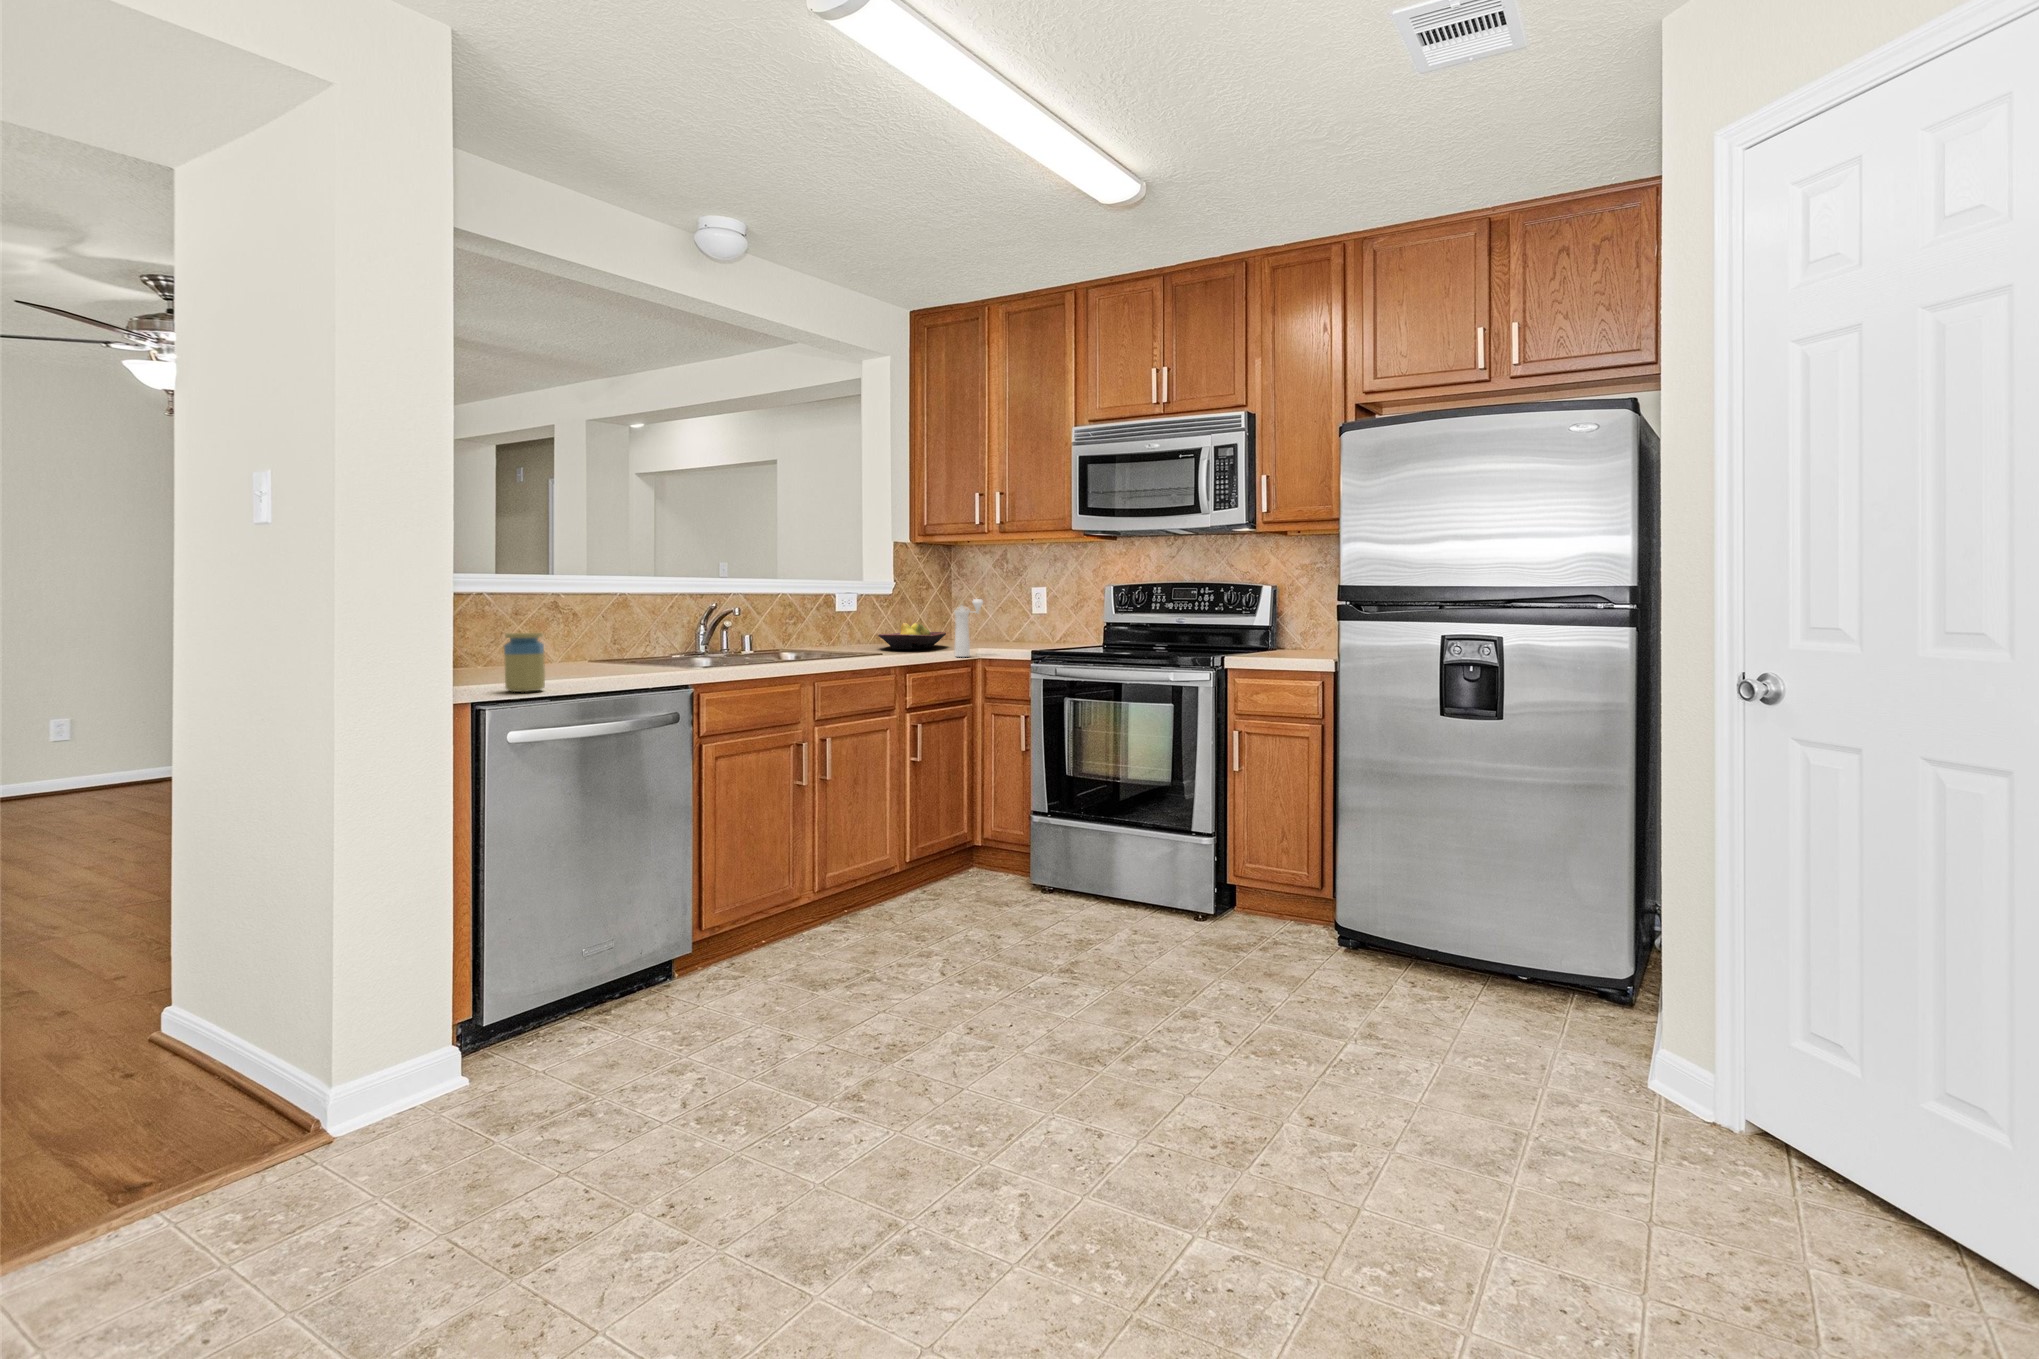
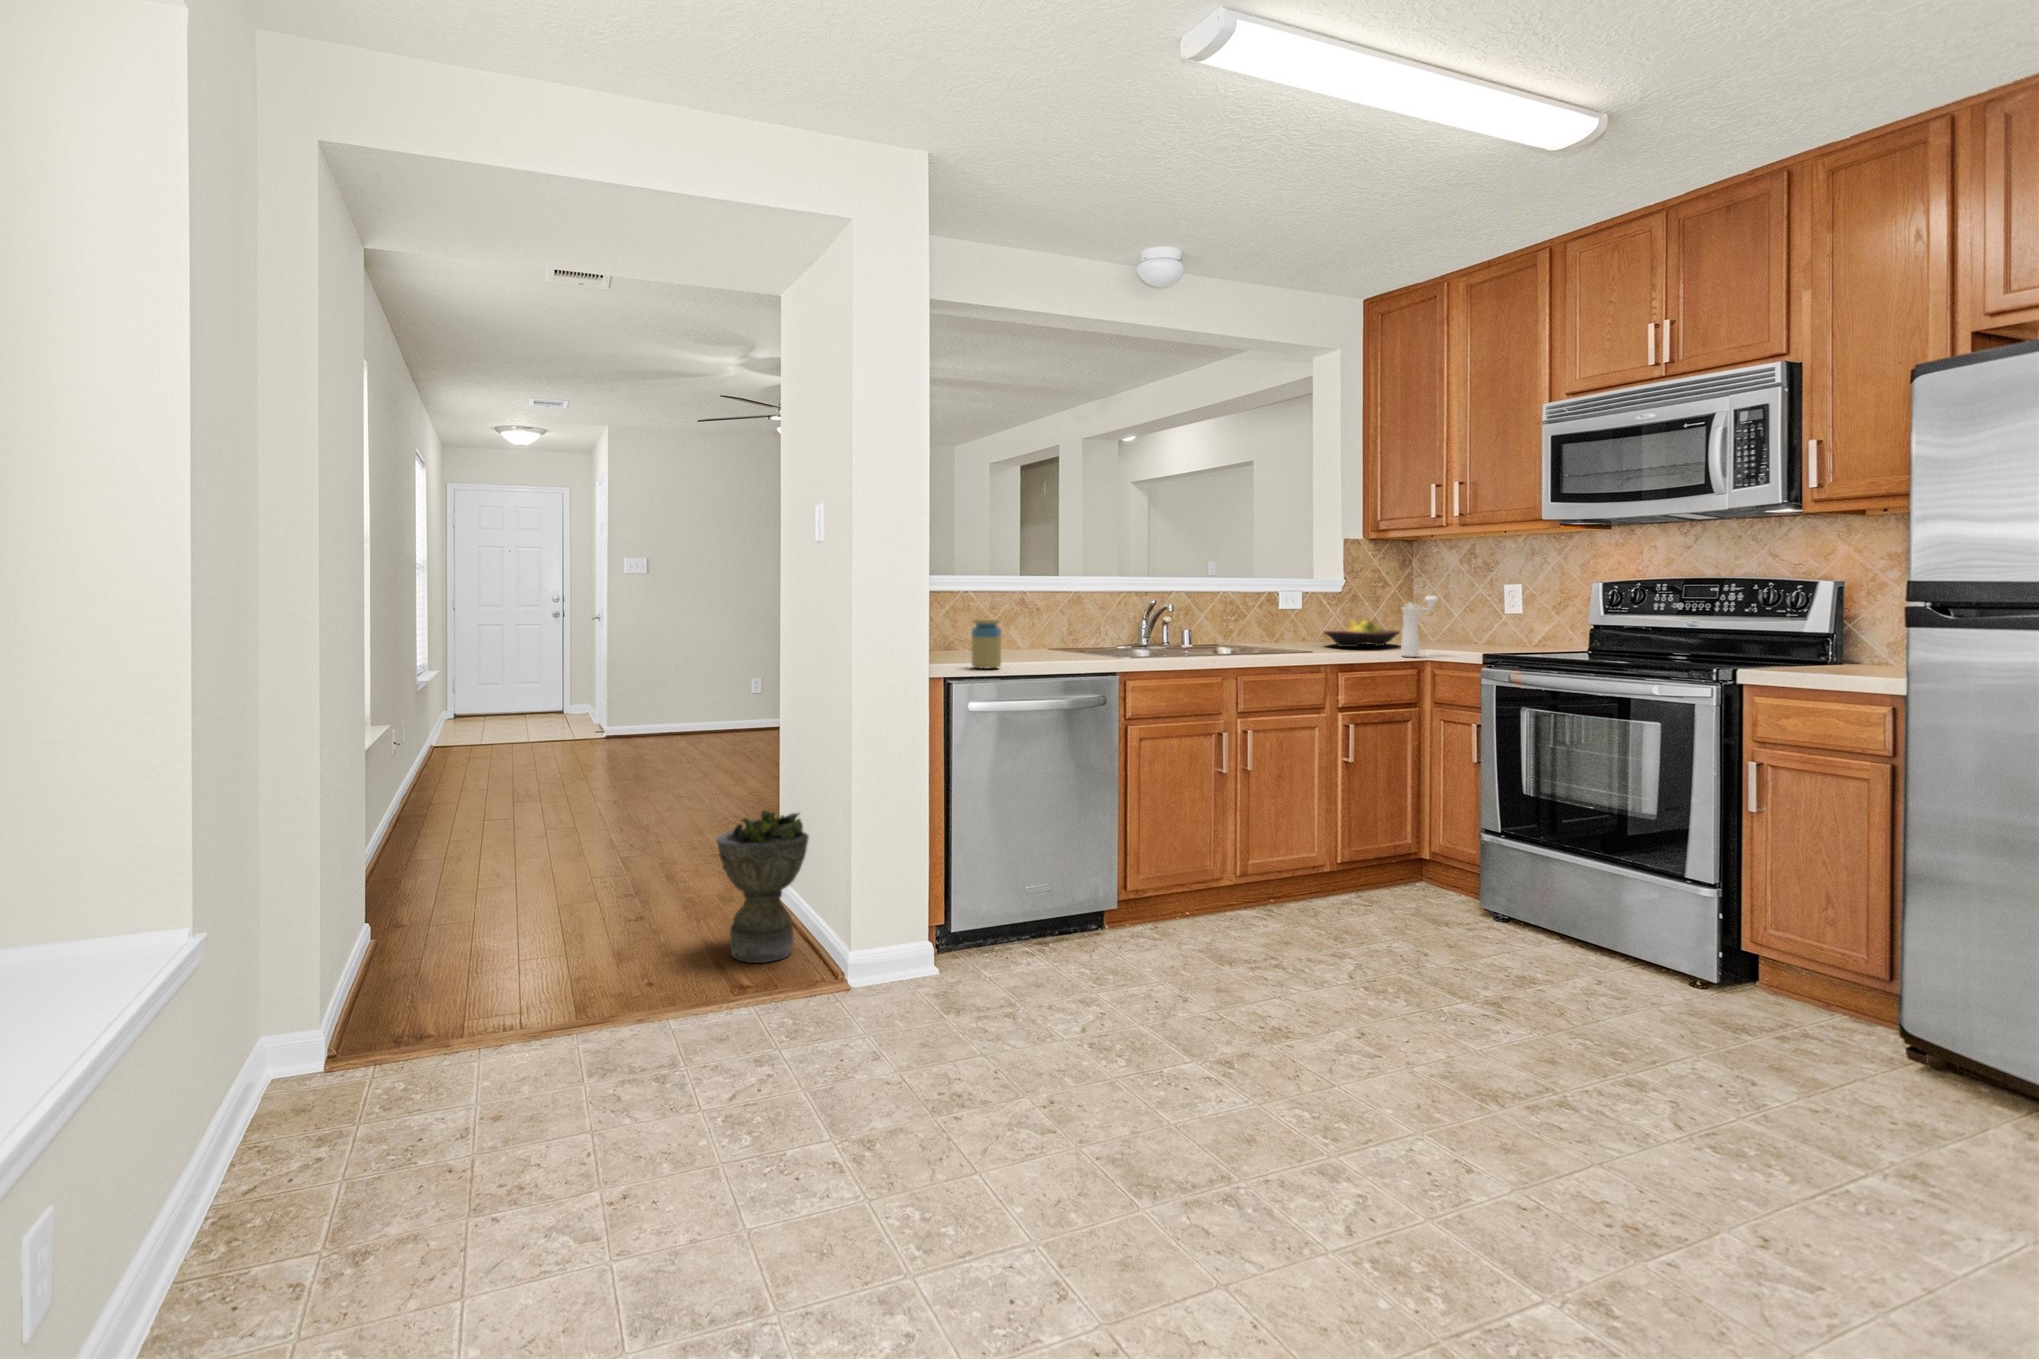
planter: none [100,901,266,1126] -> present [716,810,809,963]

